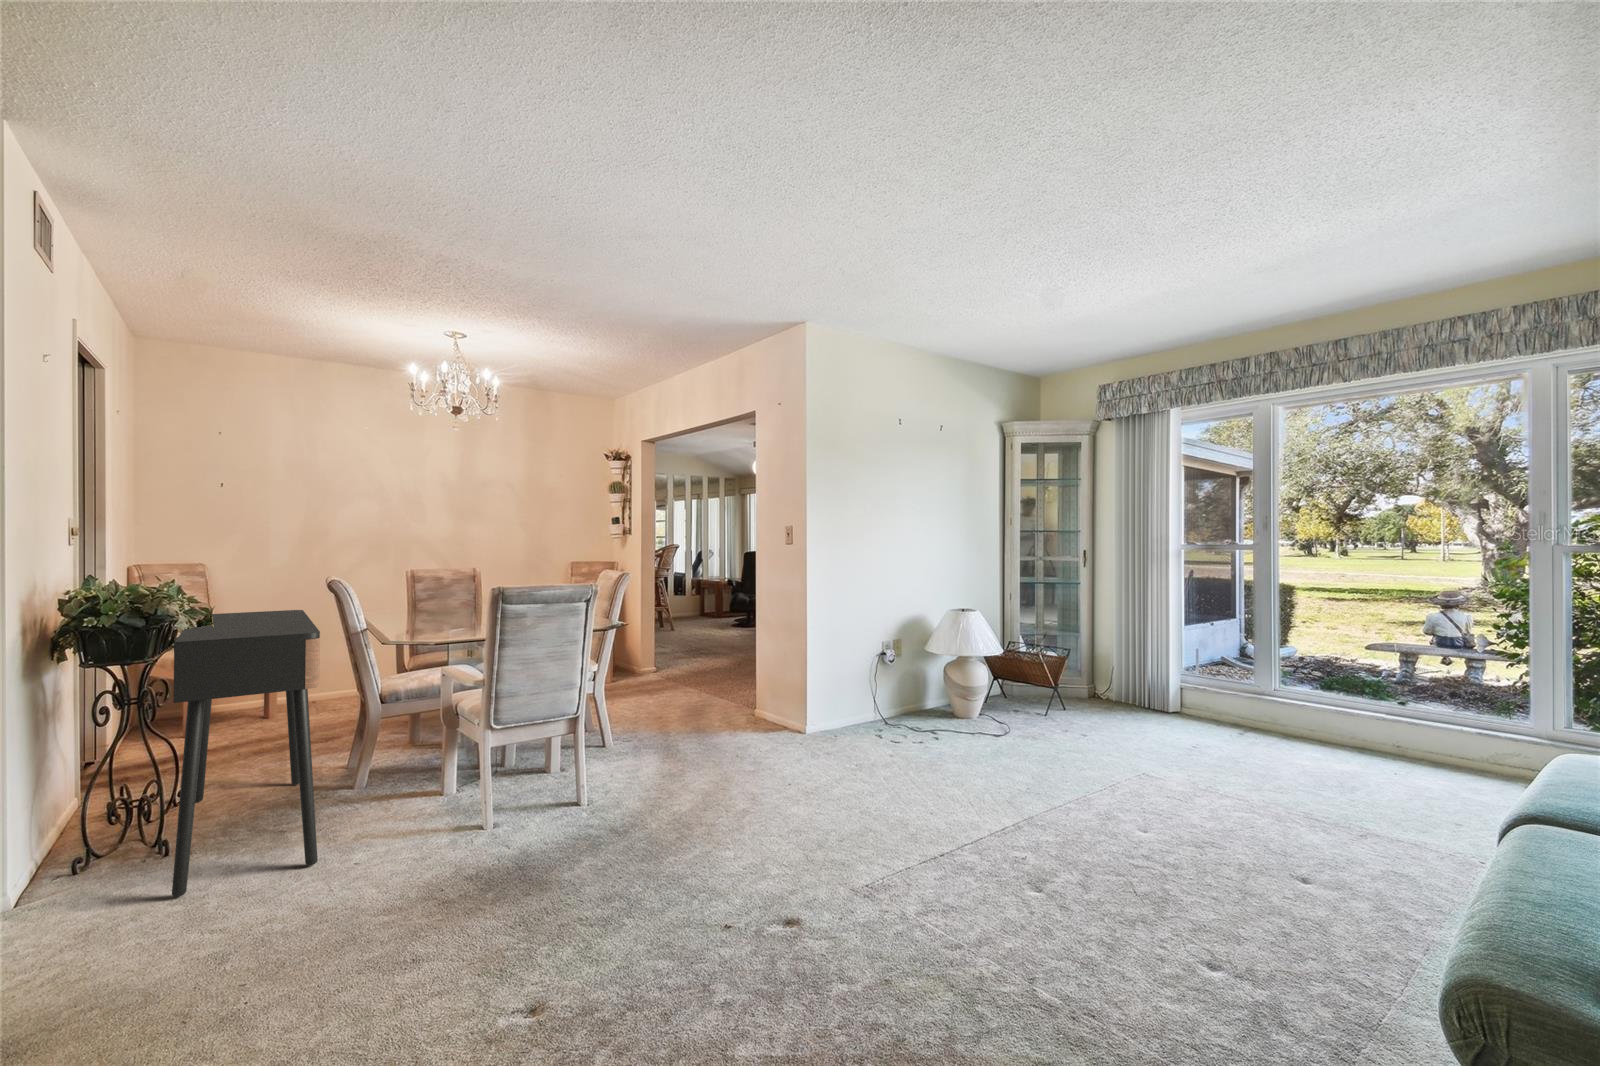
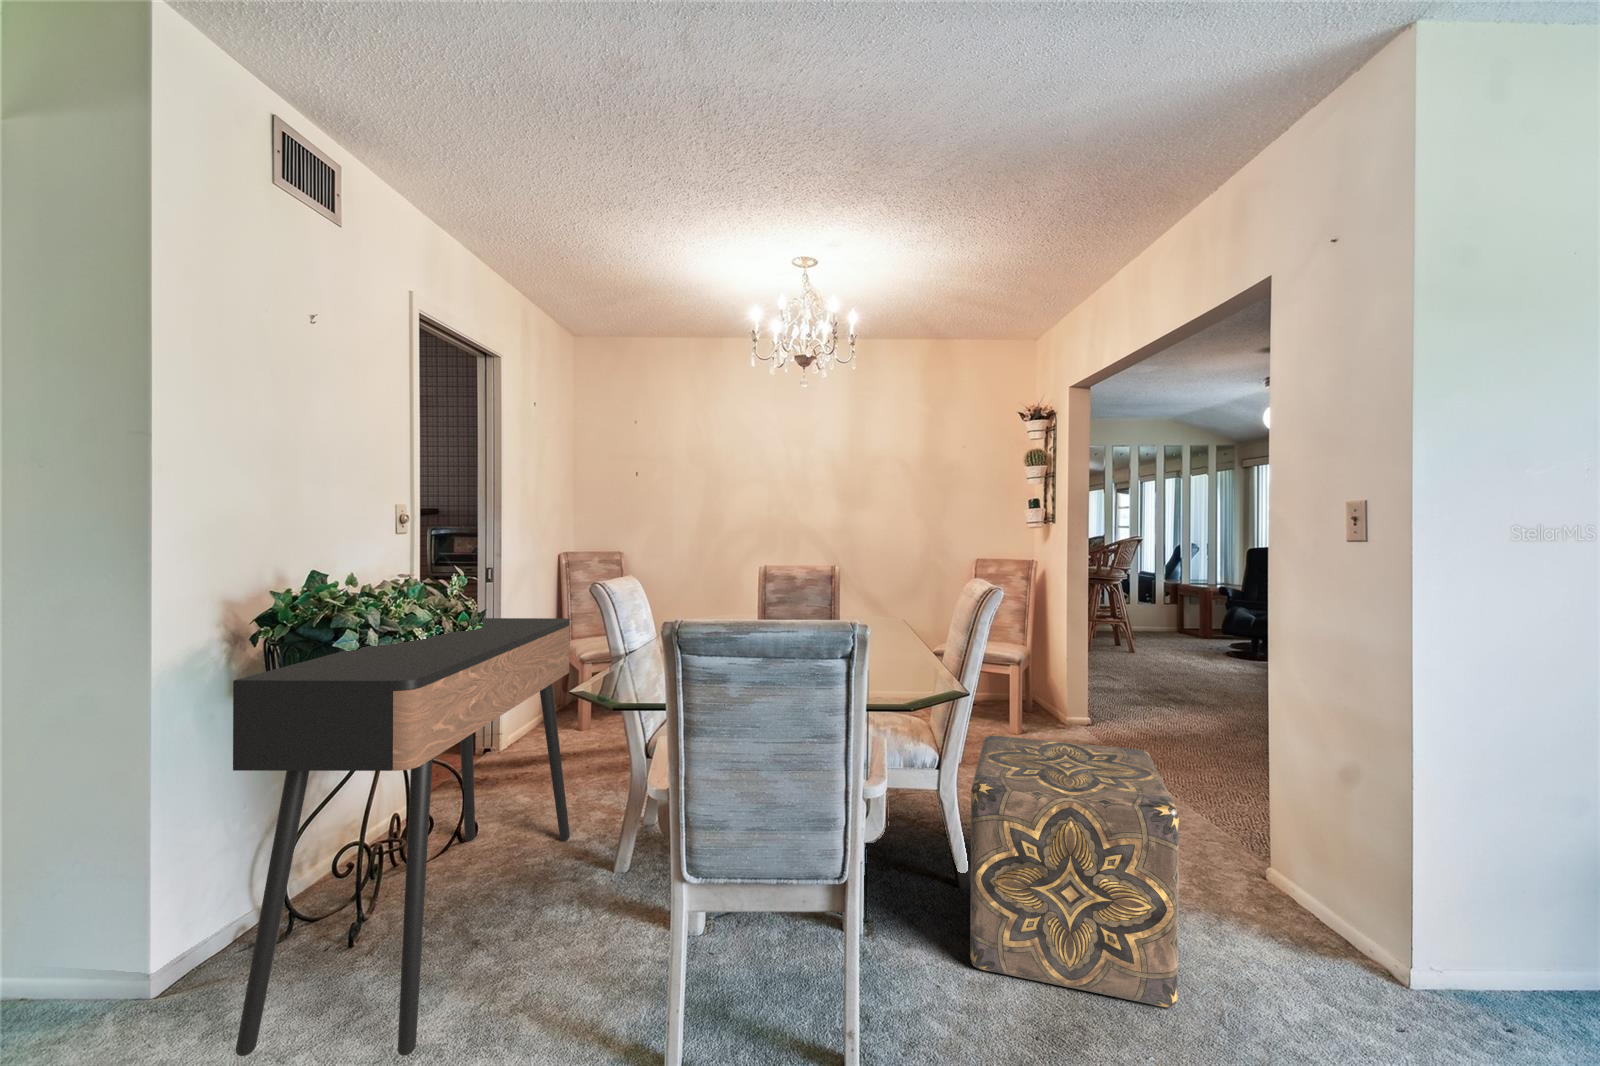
ottoman: none [619,654,721,768] -> present [970,735,1179,1008]

